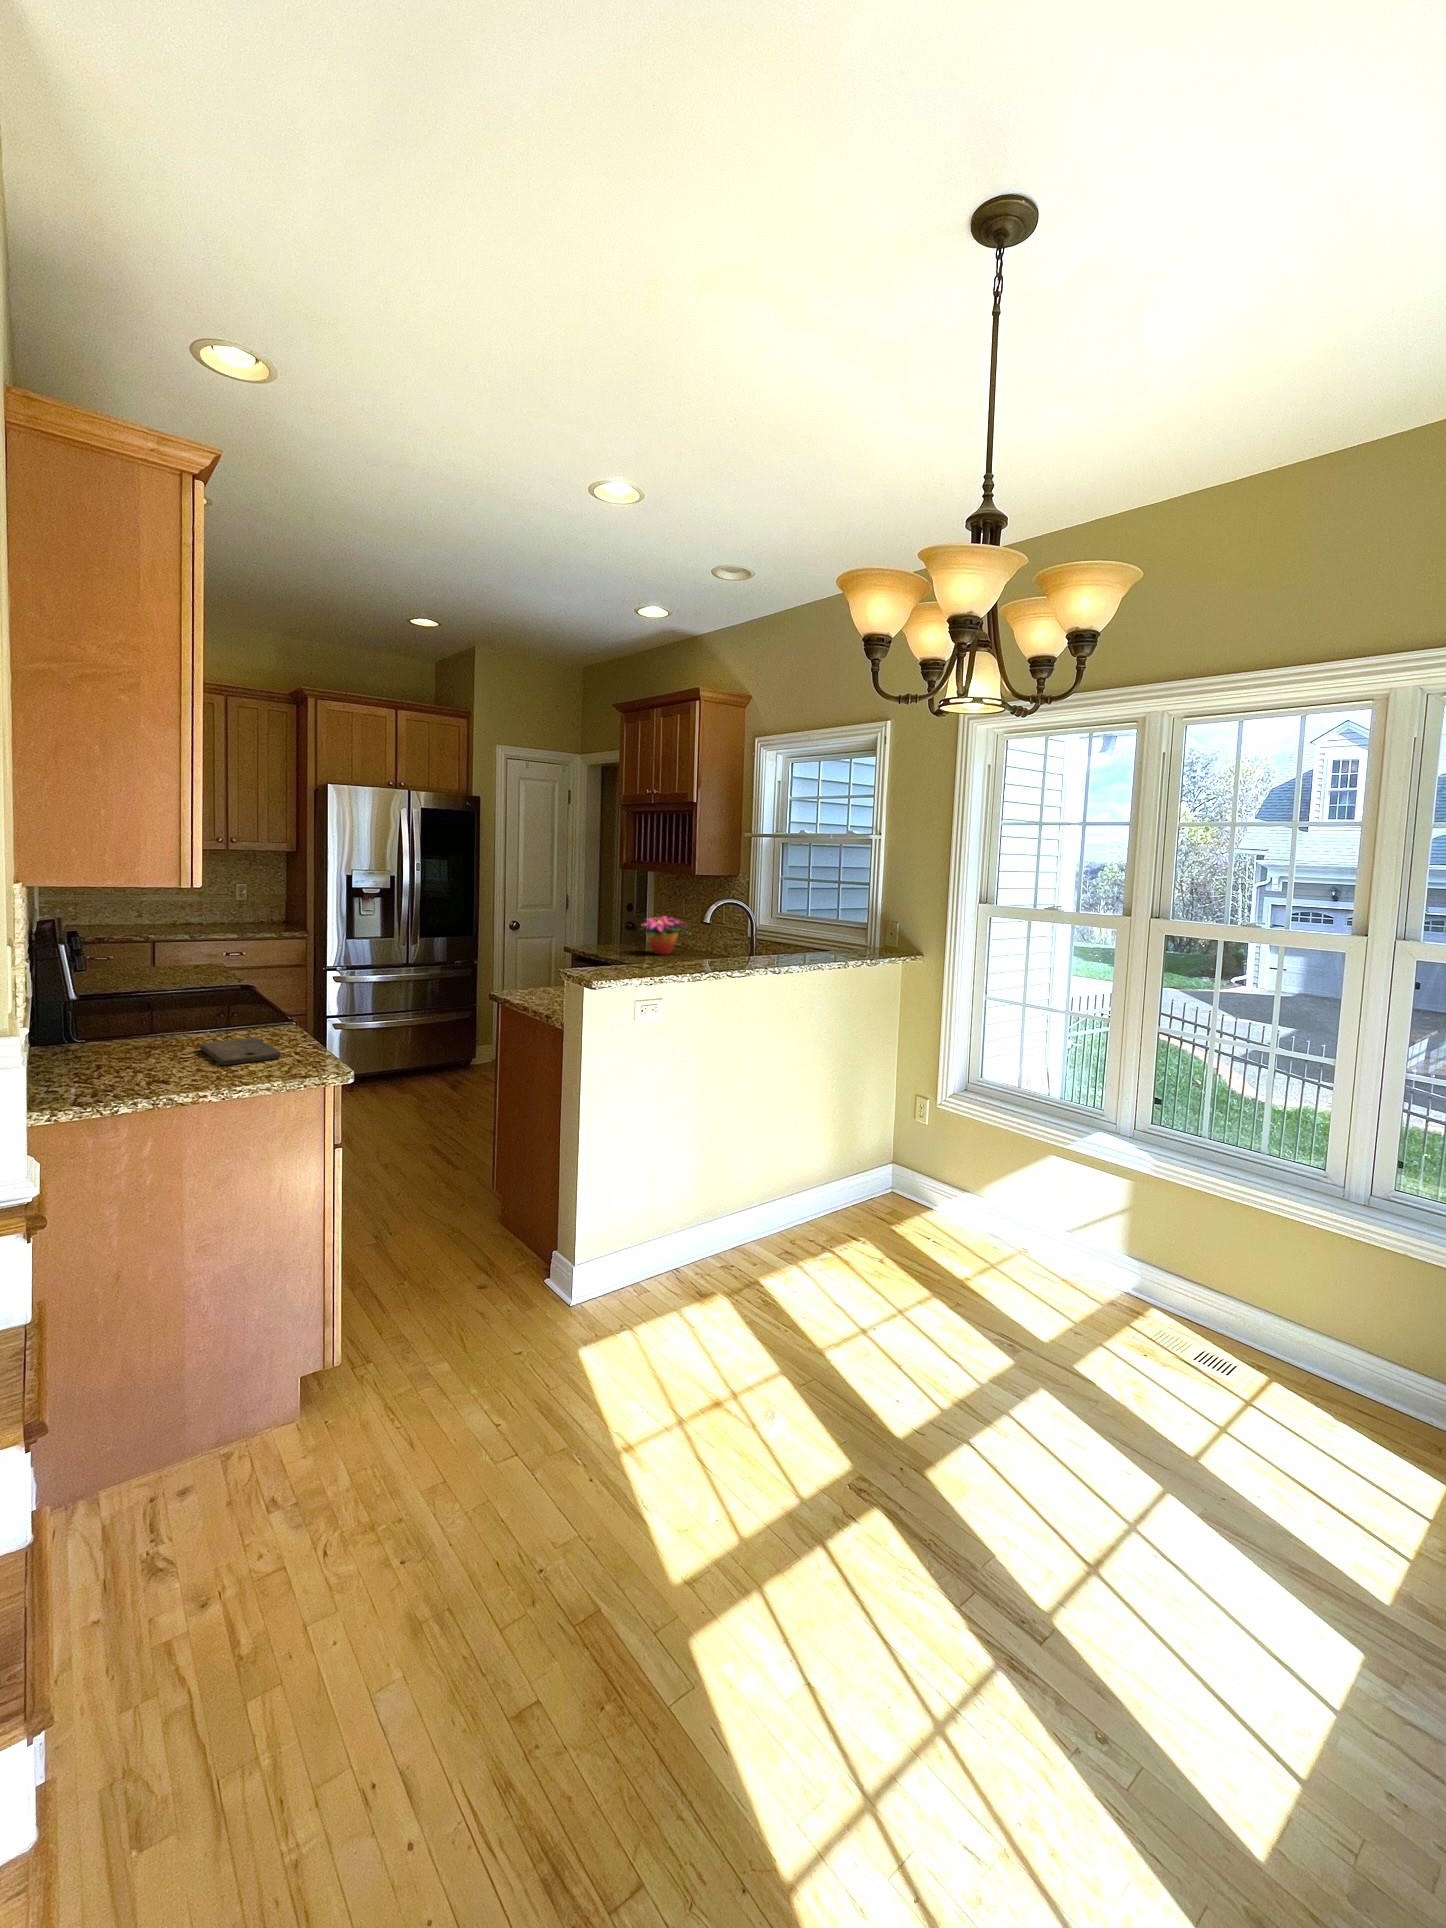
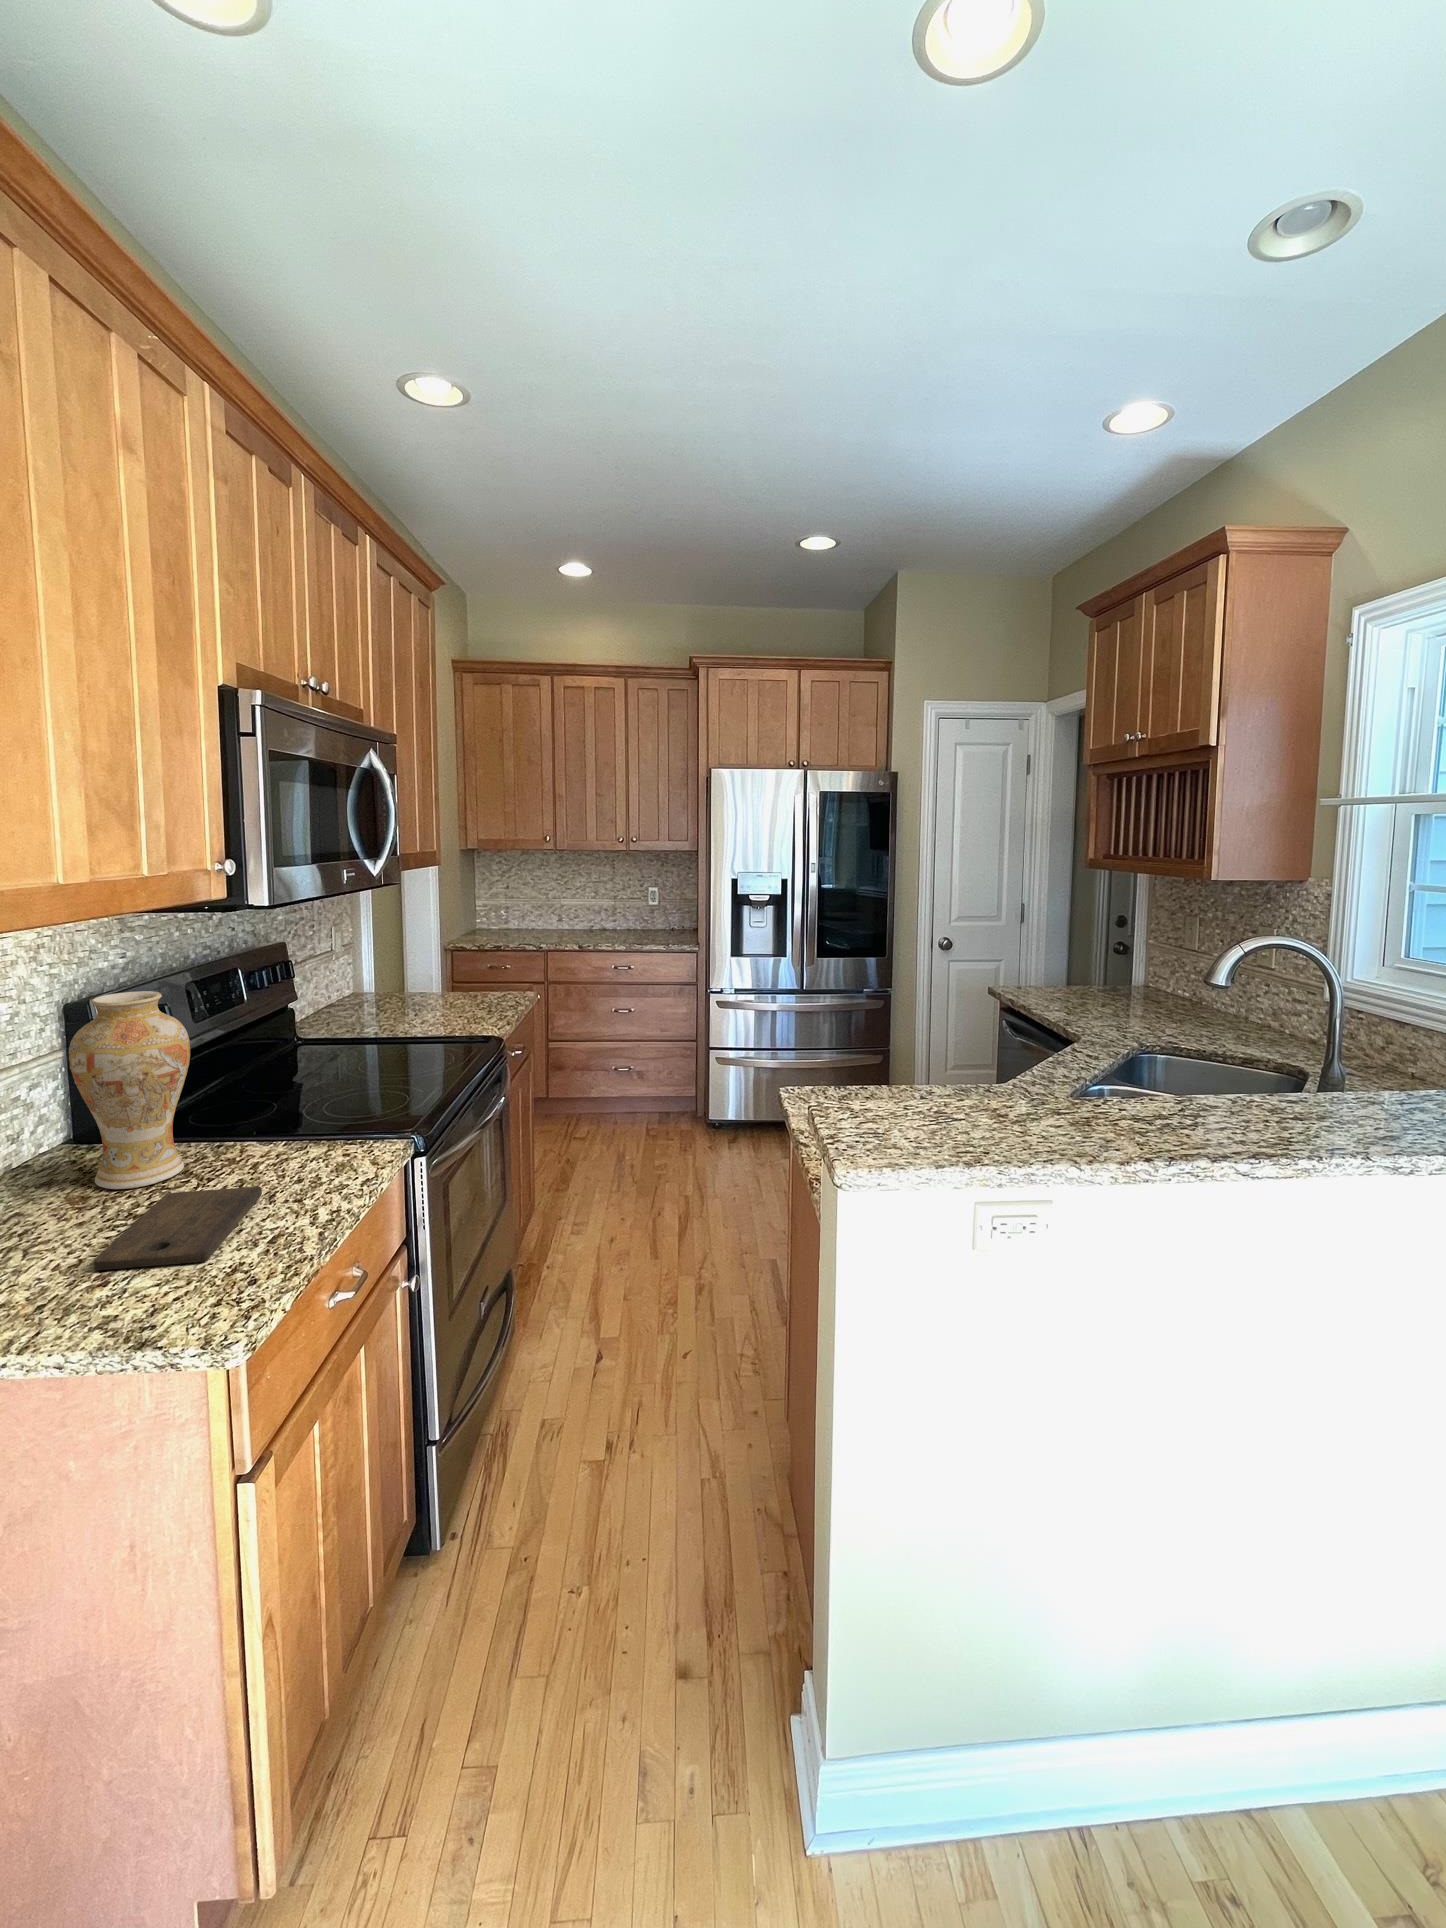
flower arrangement: present [641,917,686,955] -> none [1102,950,1207,1017]
vase: none [110,932,183,1050] -> present [69,991,190,1189]

